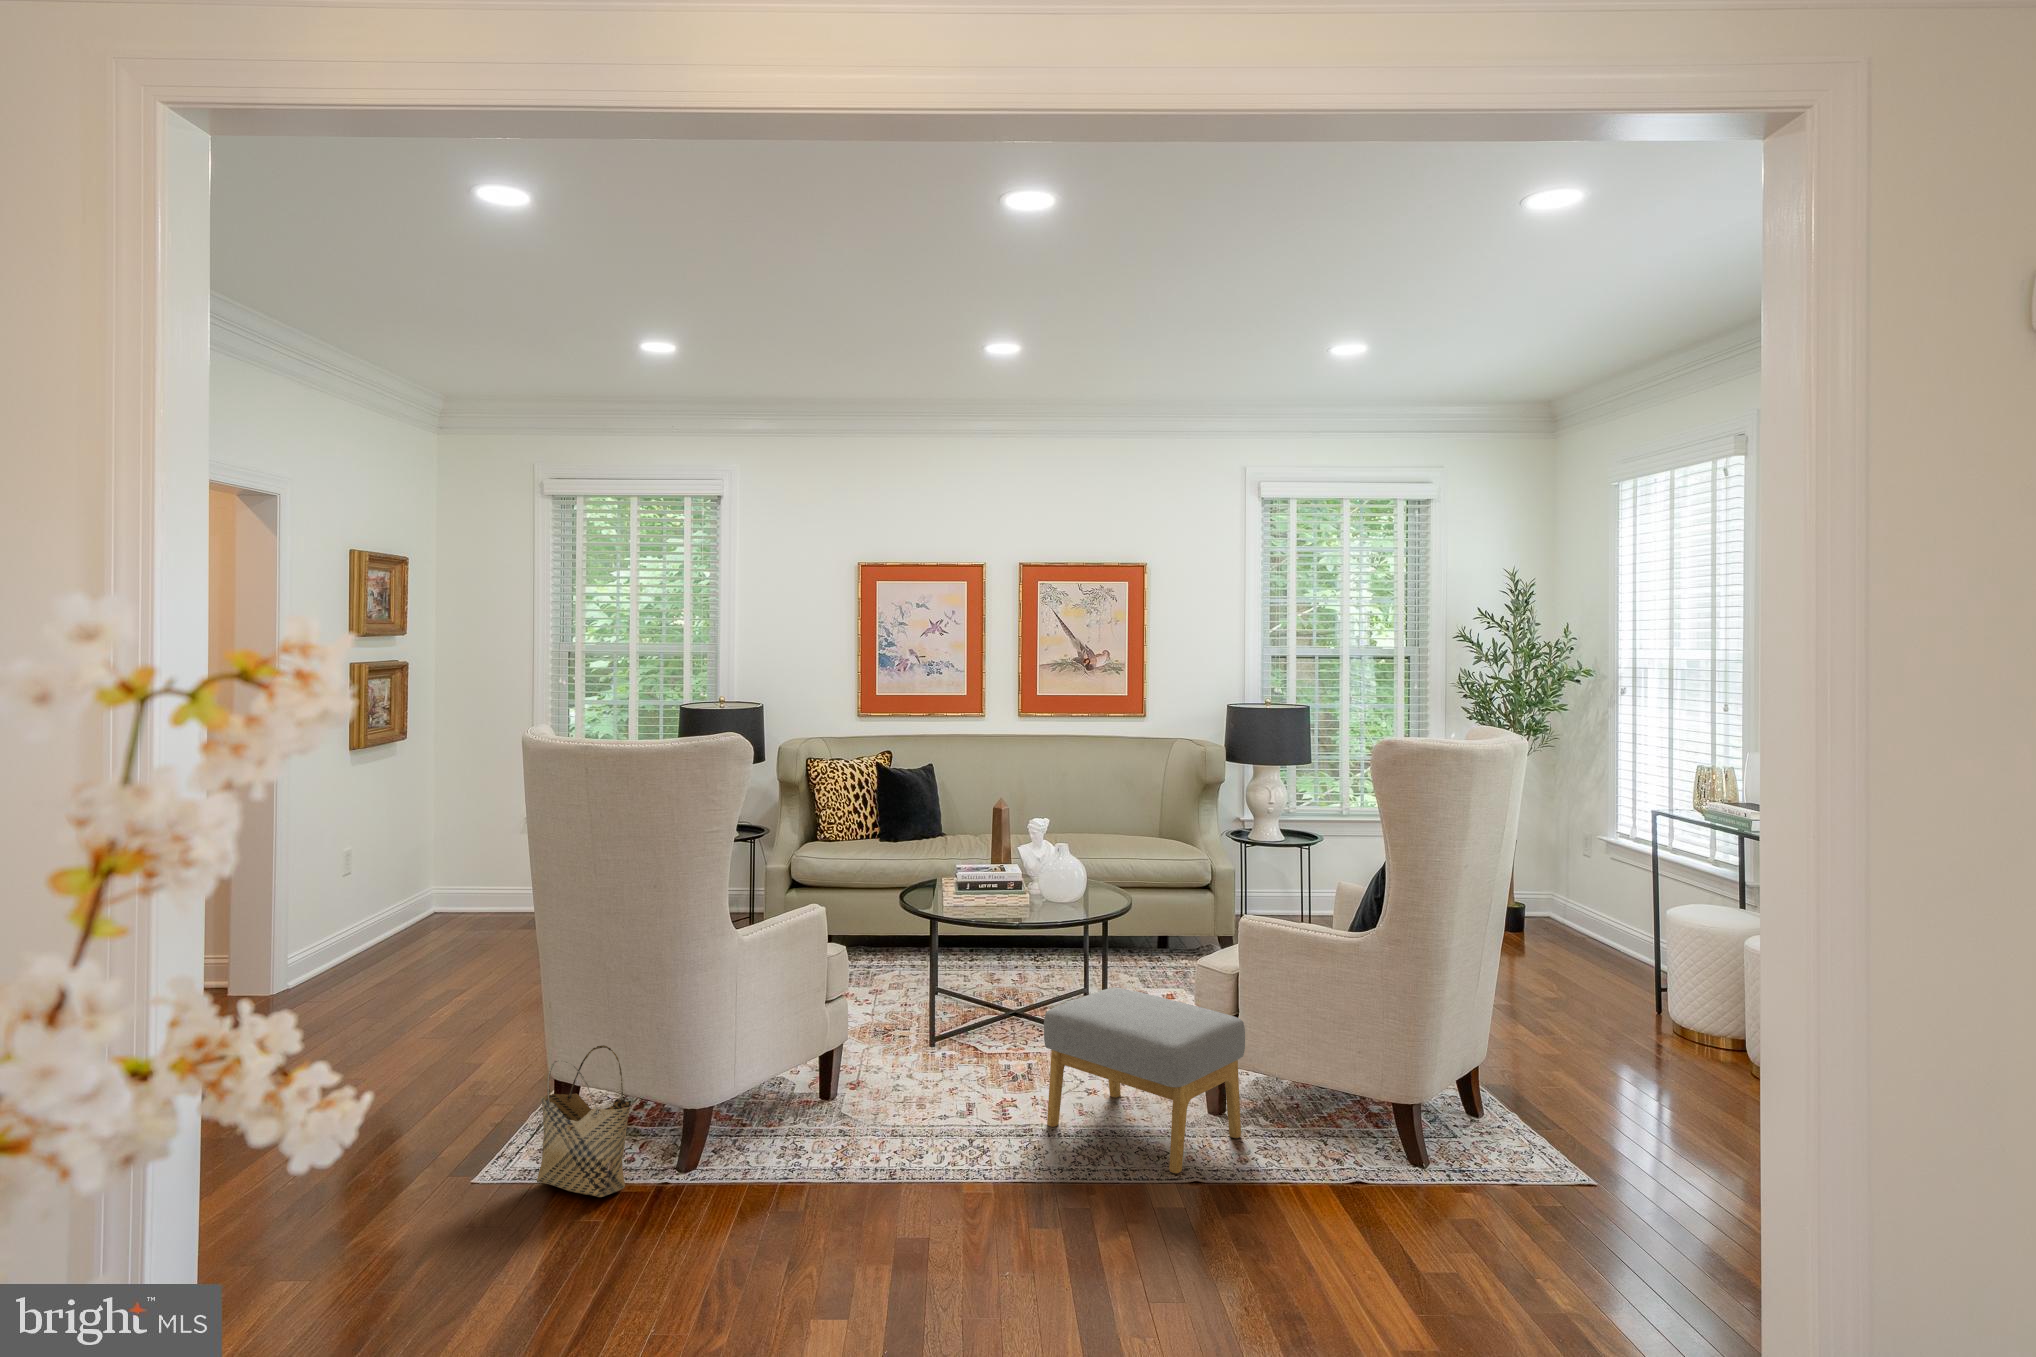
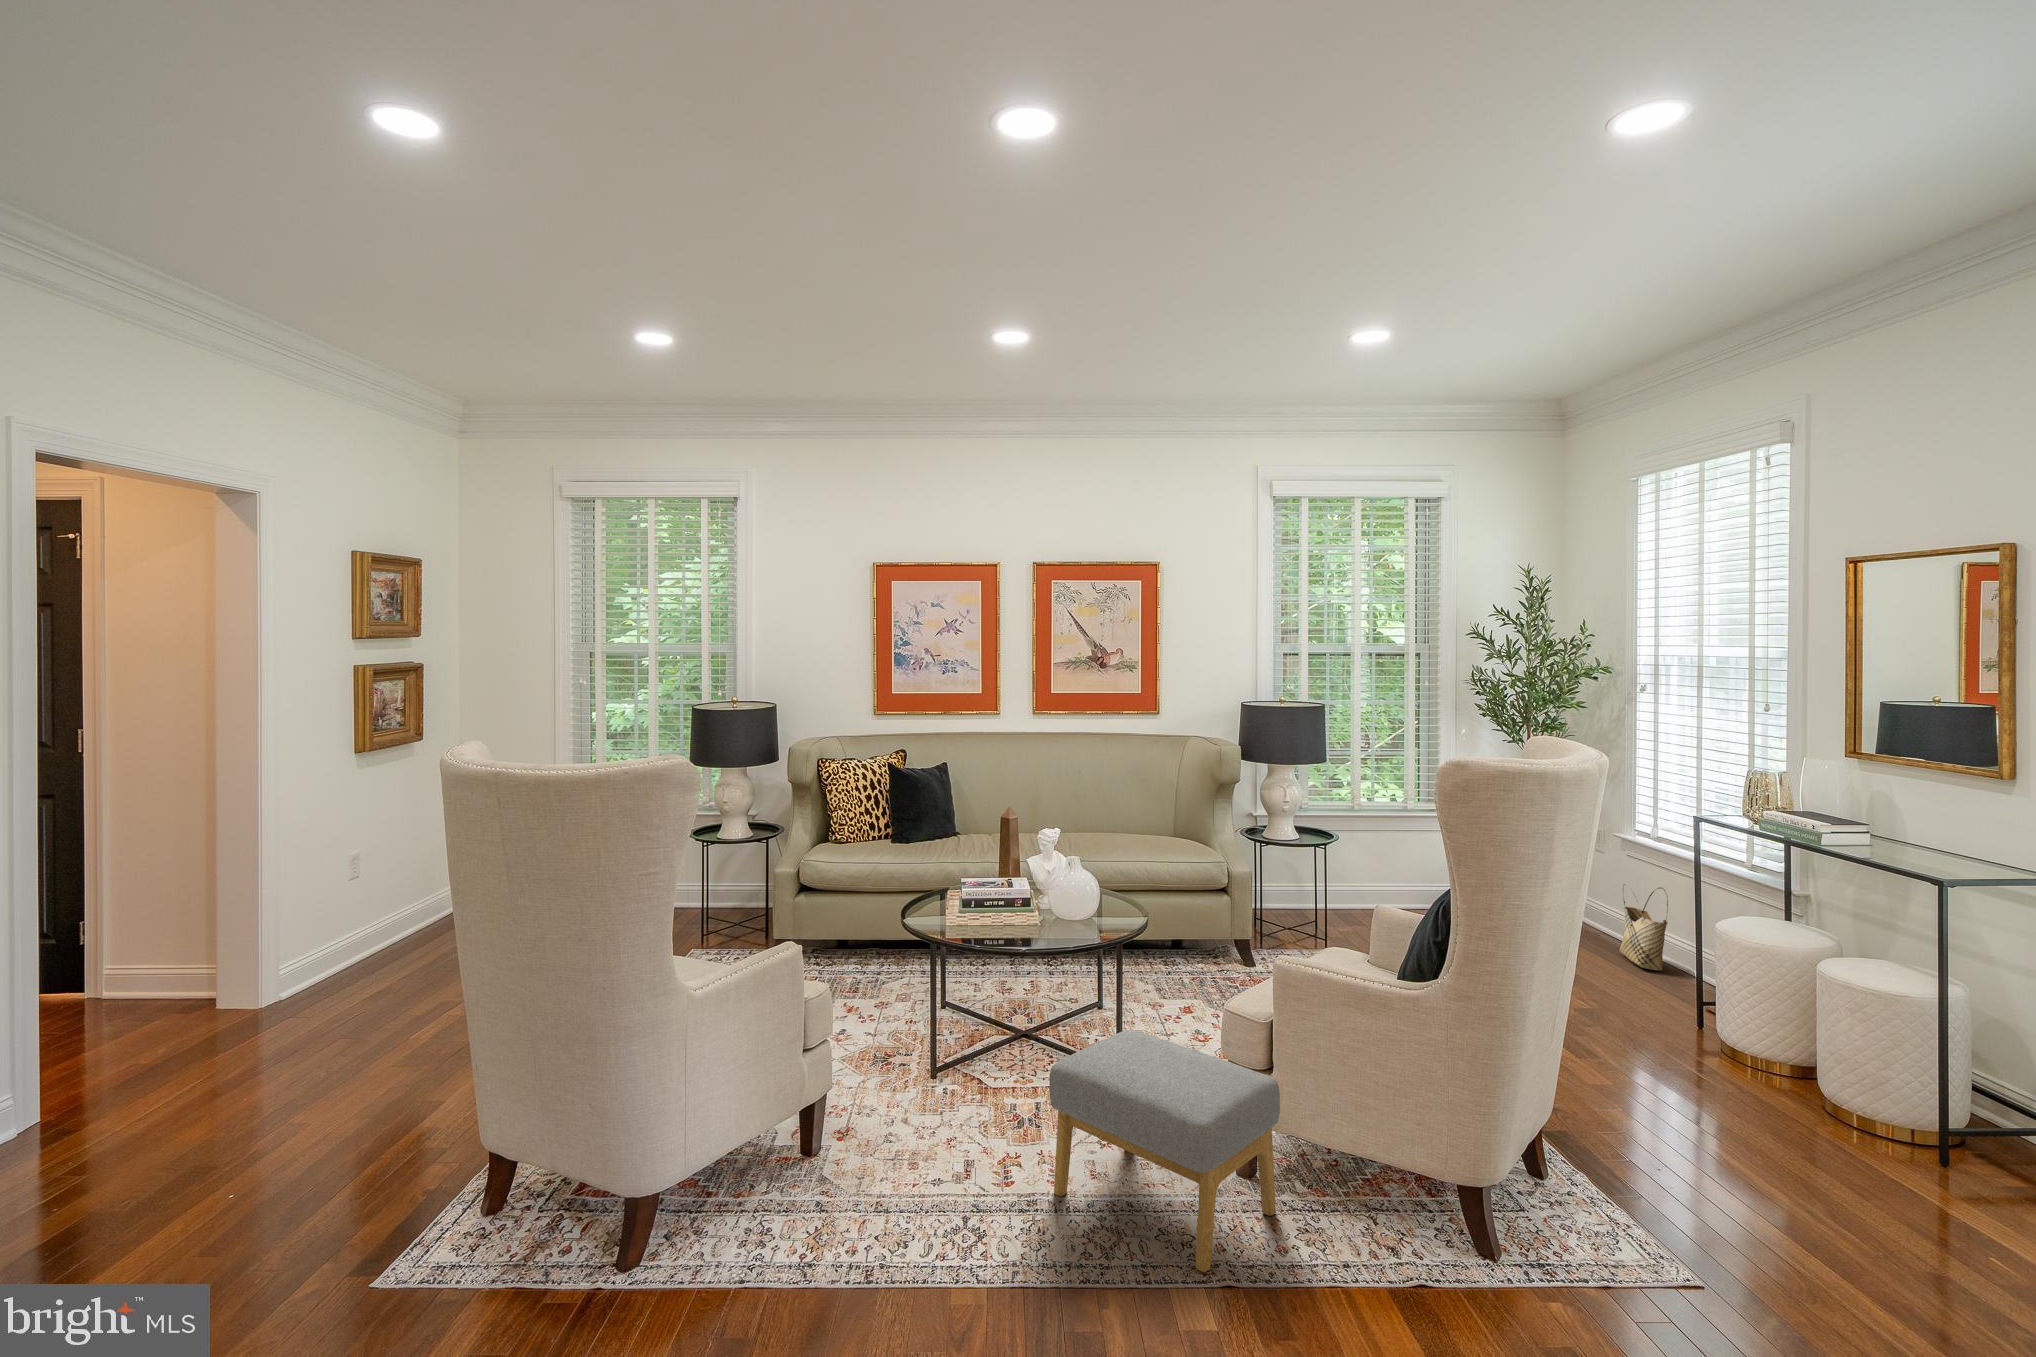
woven basket: present [537,1045,631,1197] -> present [1620,884,1668,971]

